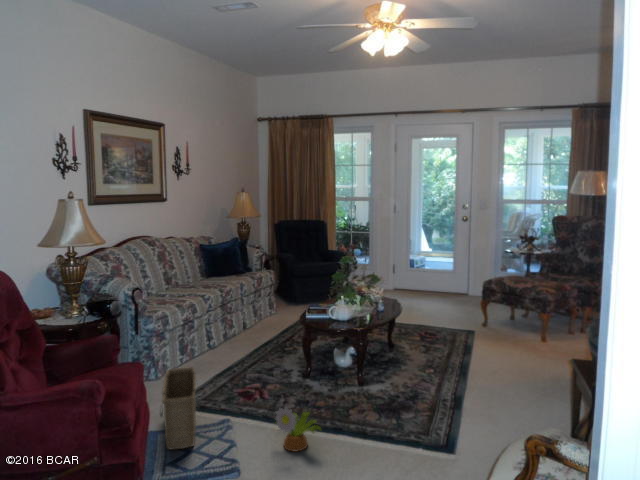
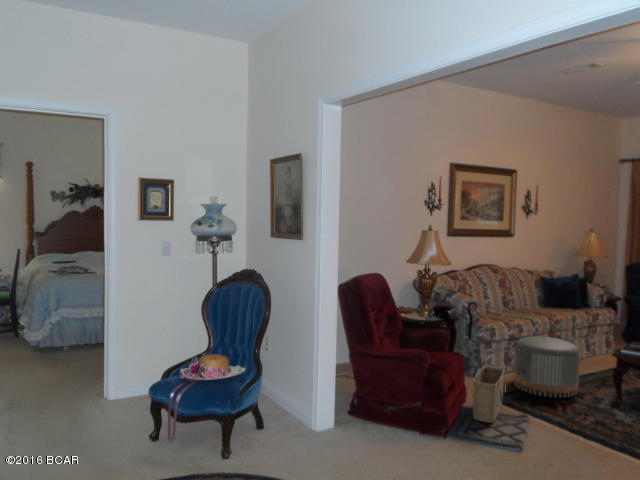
pouf: none [194,313,264,384] -> present [514,336,580,398]
decorative plant: present [275,407,321,452] -> none [557,409,600,451]

